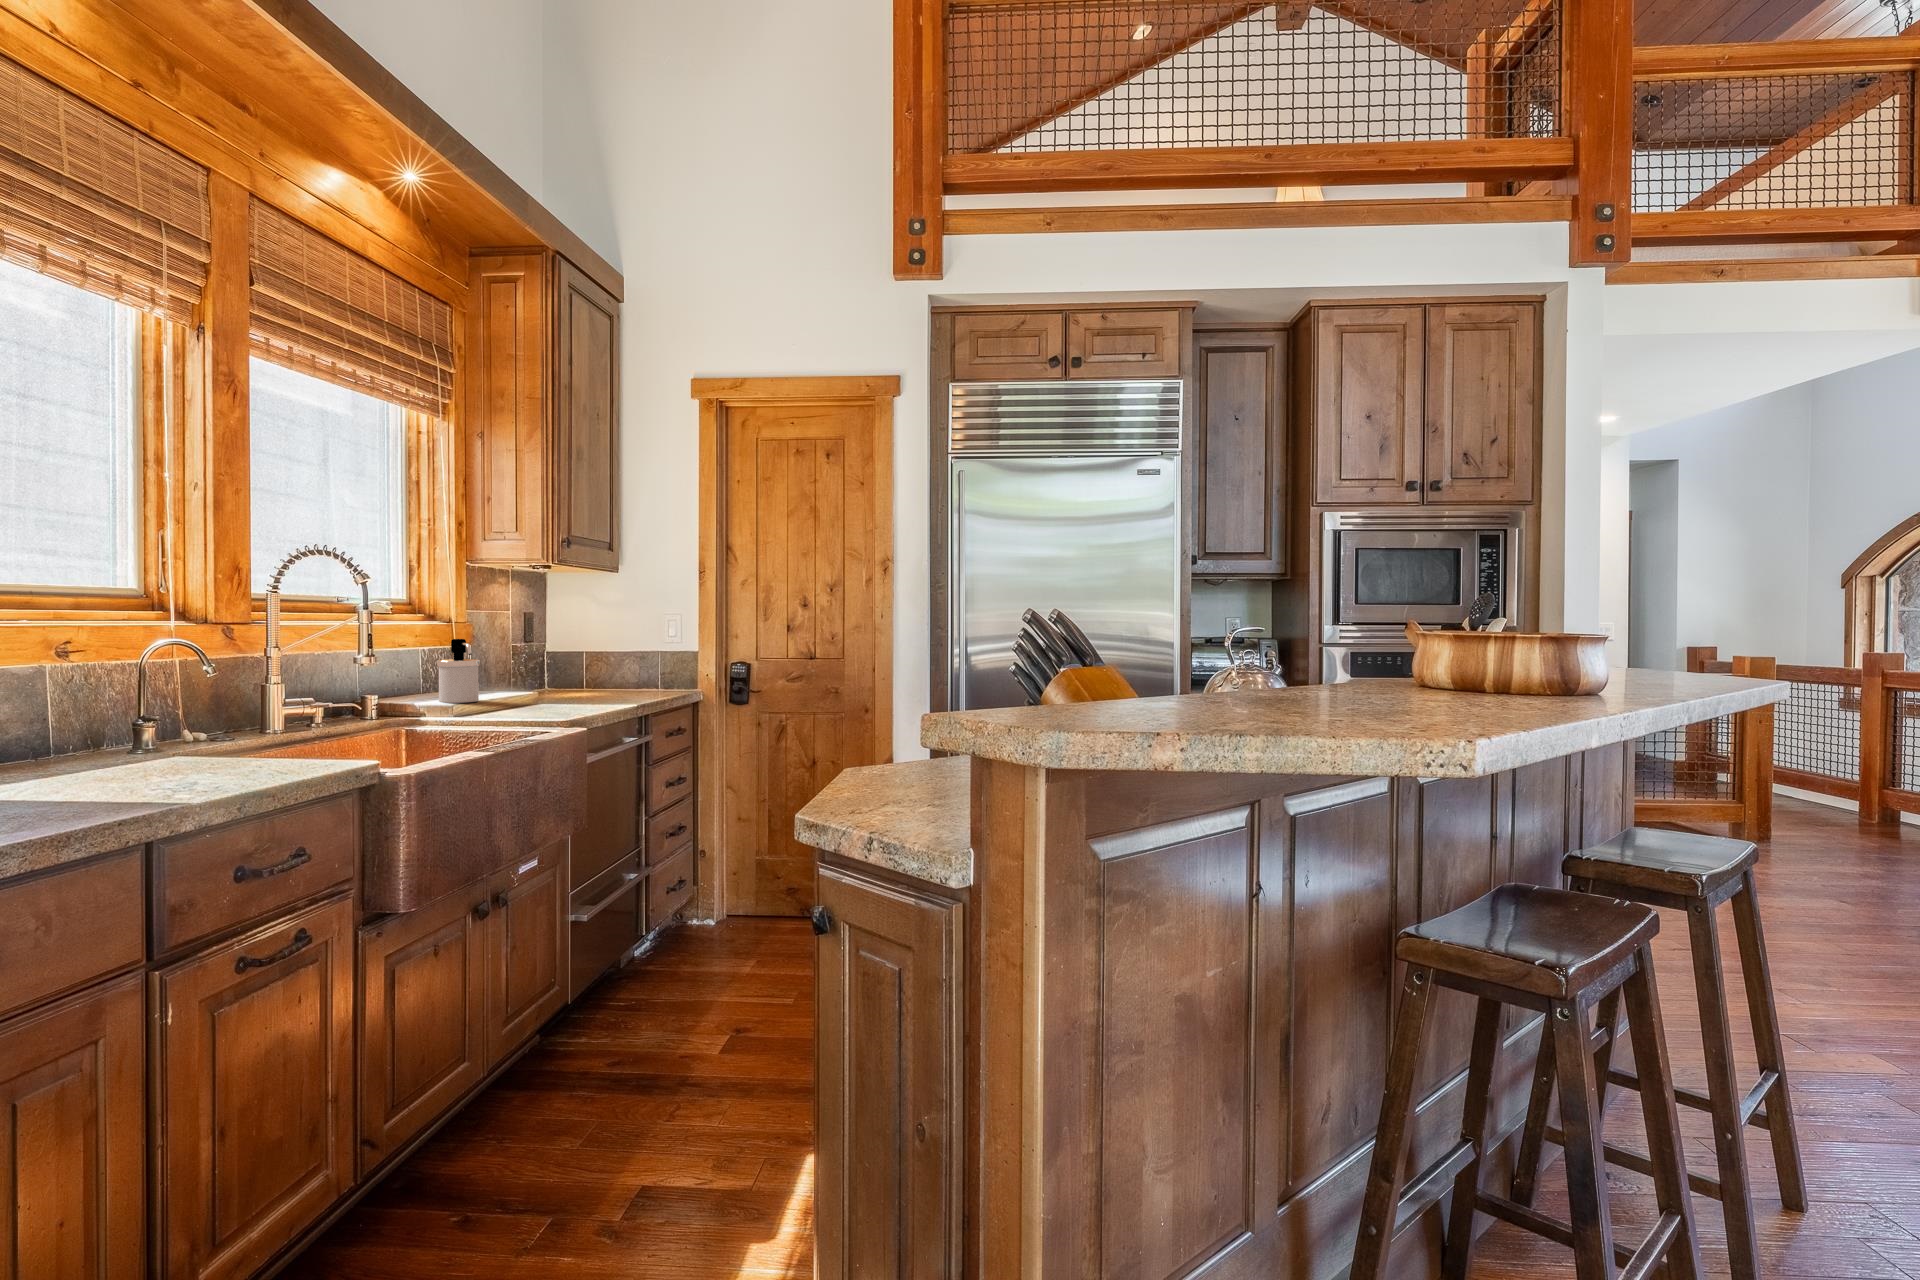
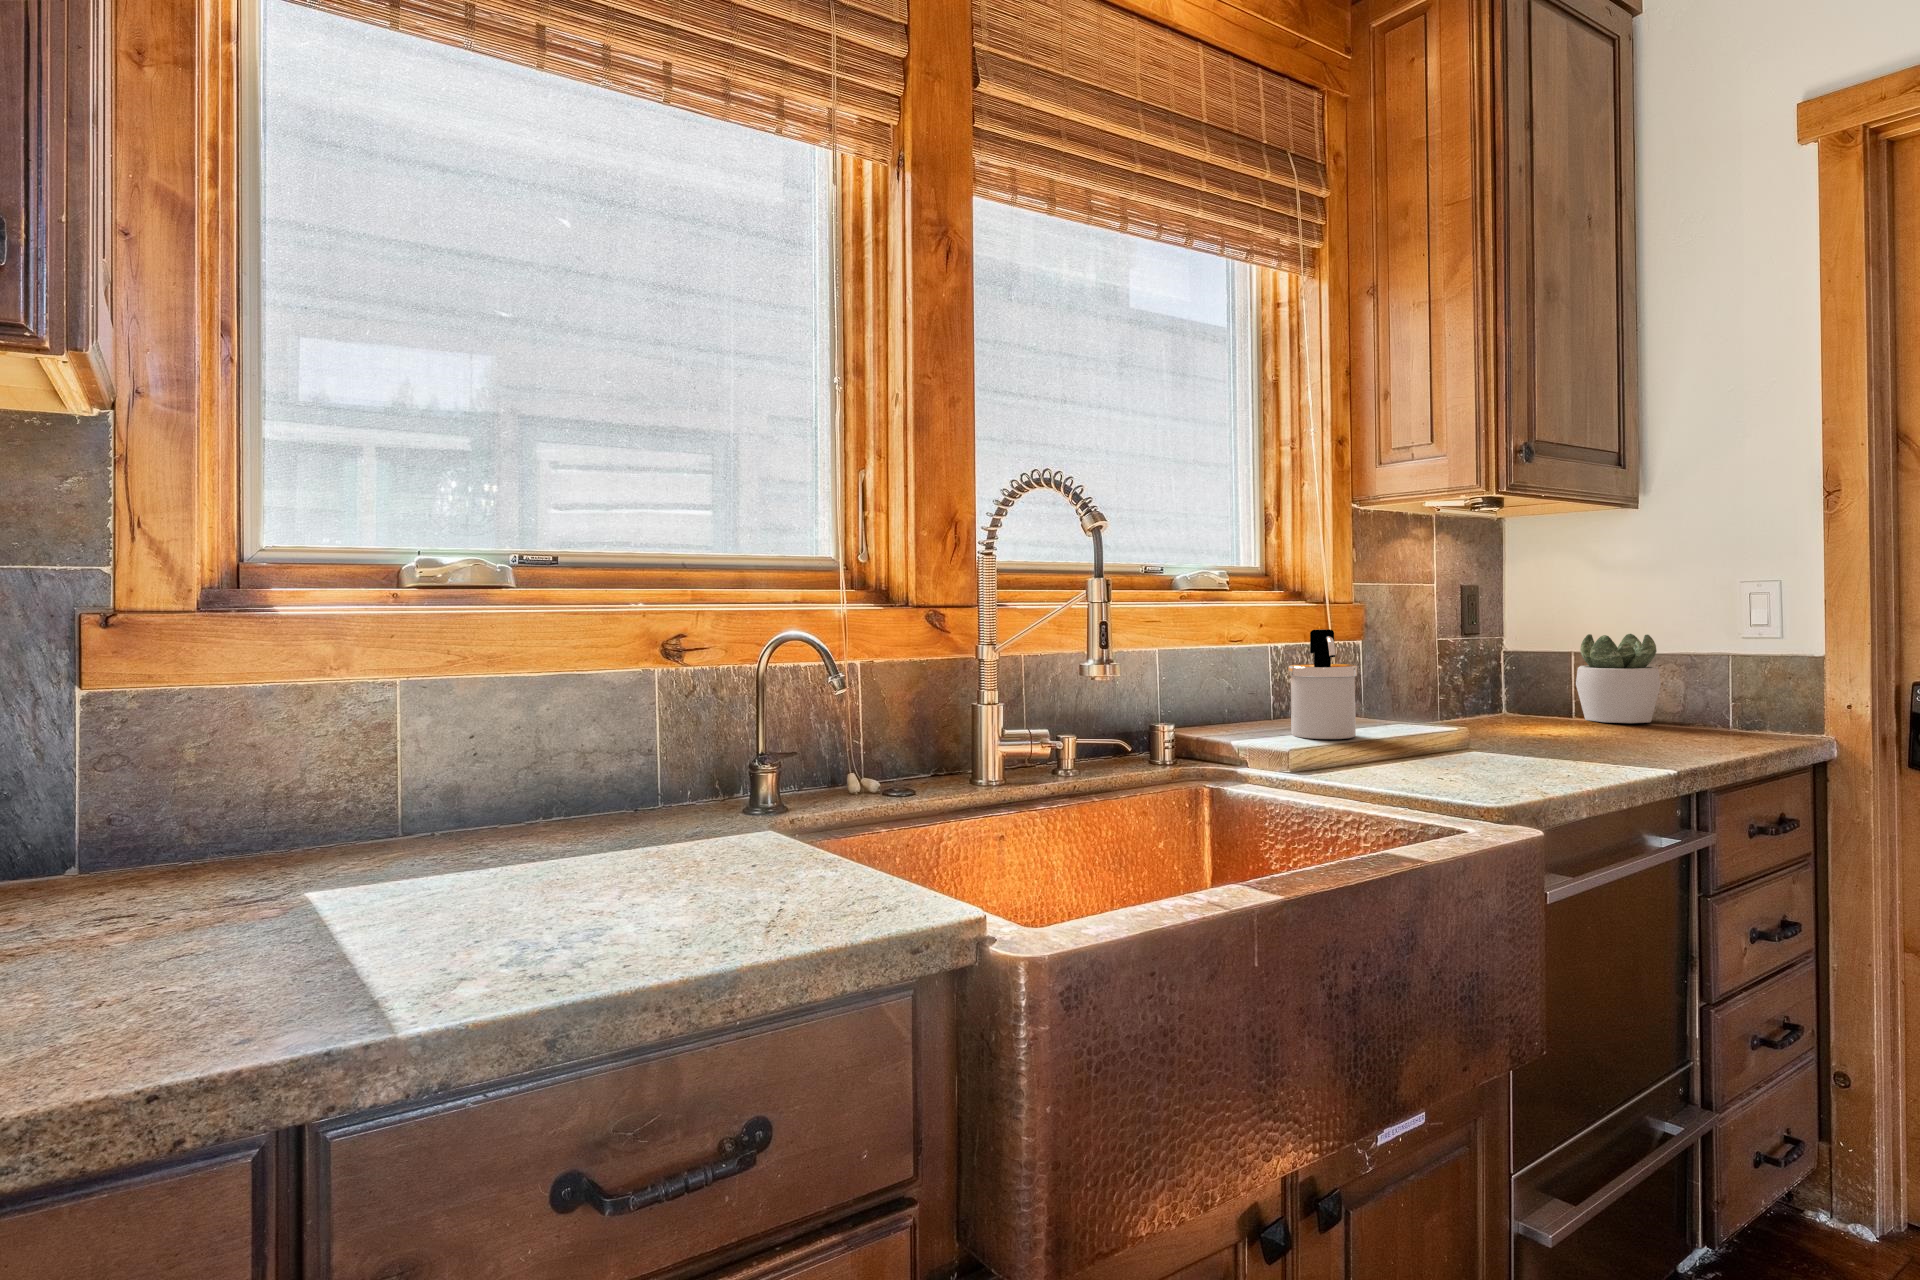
succulent plant: none [590,642,630,690] -> present [1576,634,1661,723]

